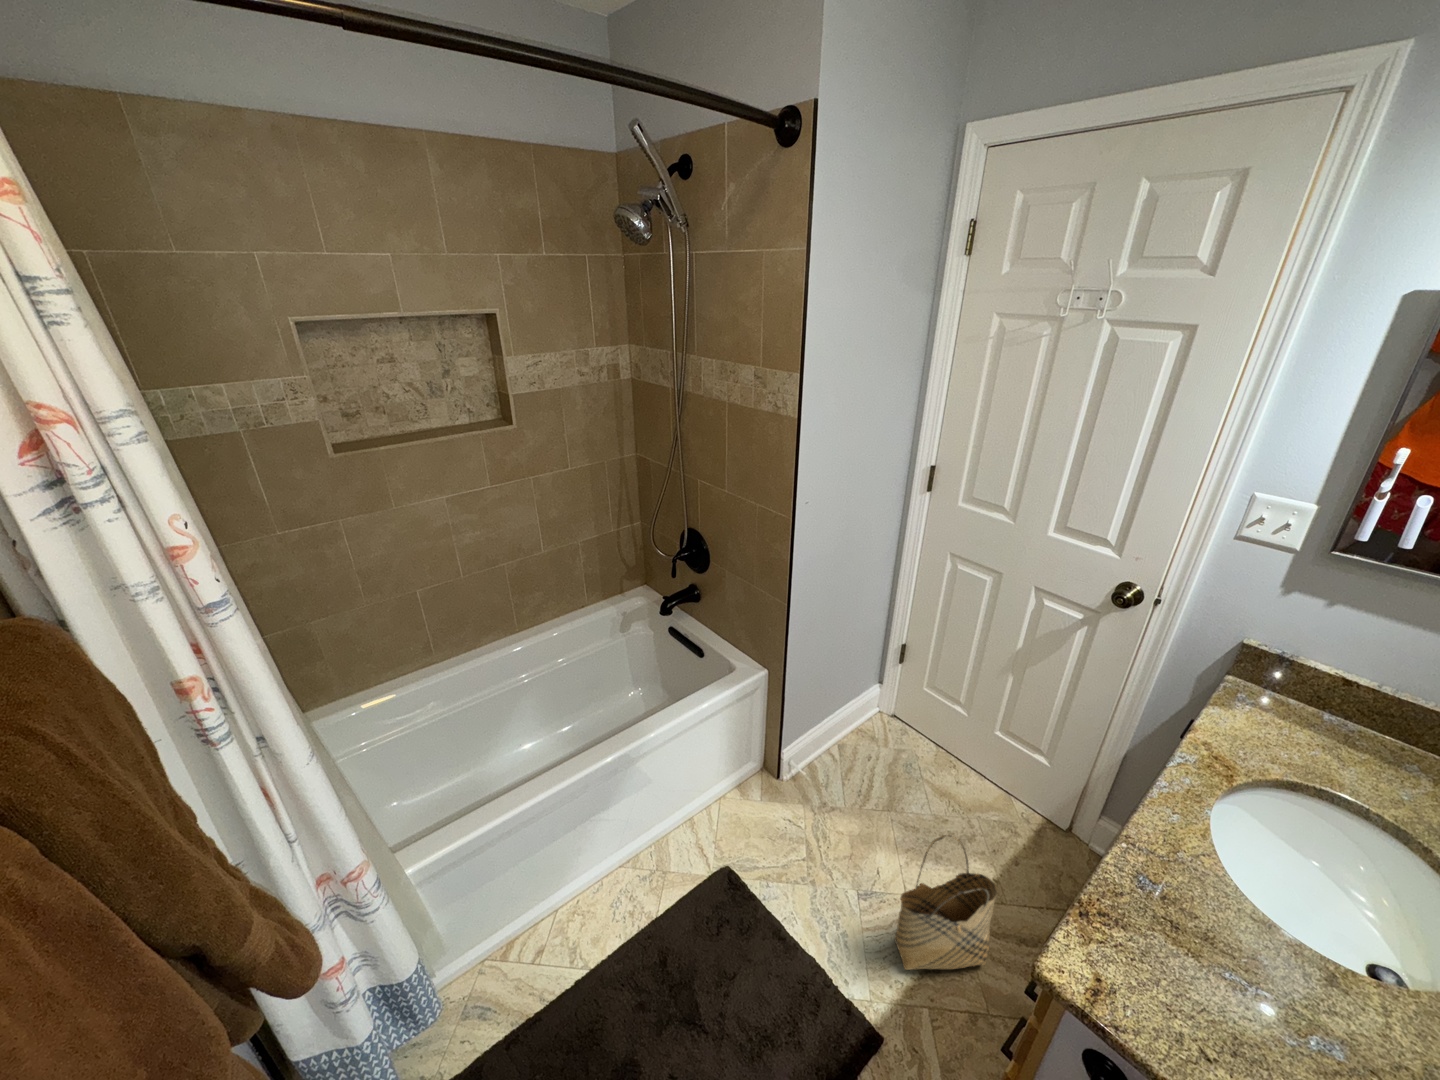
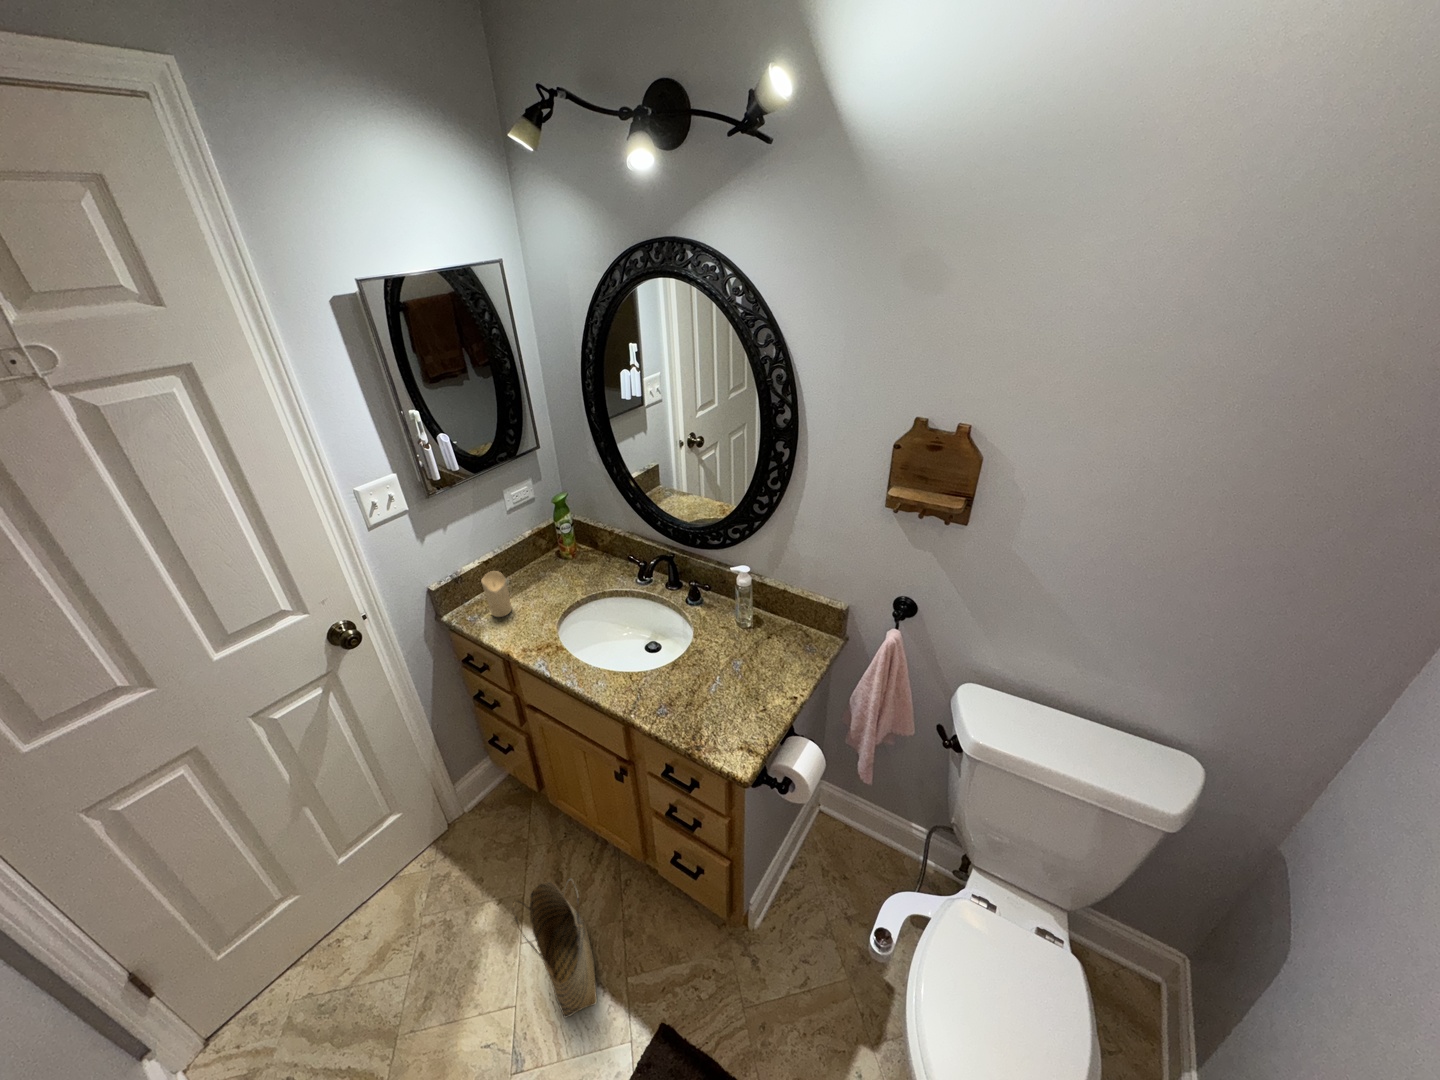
candle: none [1257,668,1317,729] -> present [481,571,512,617]

